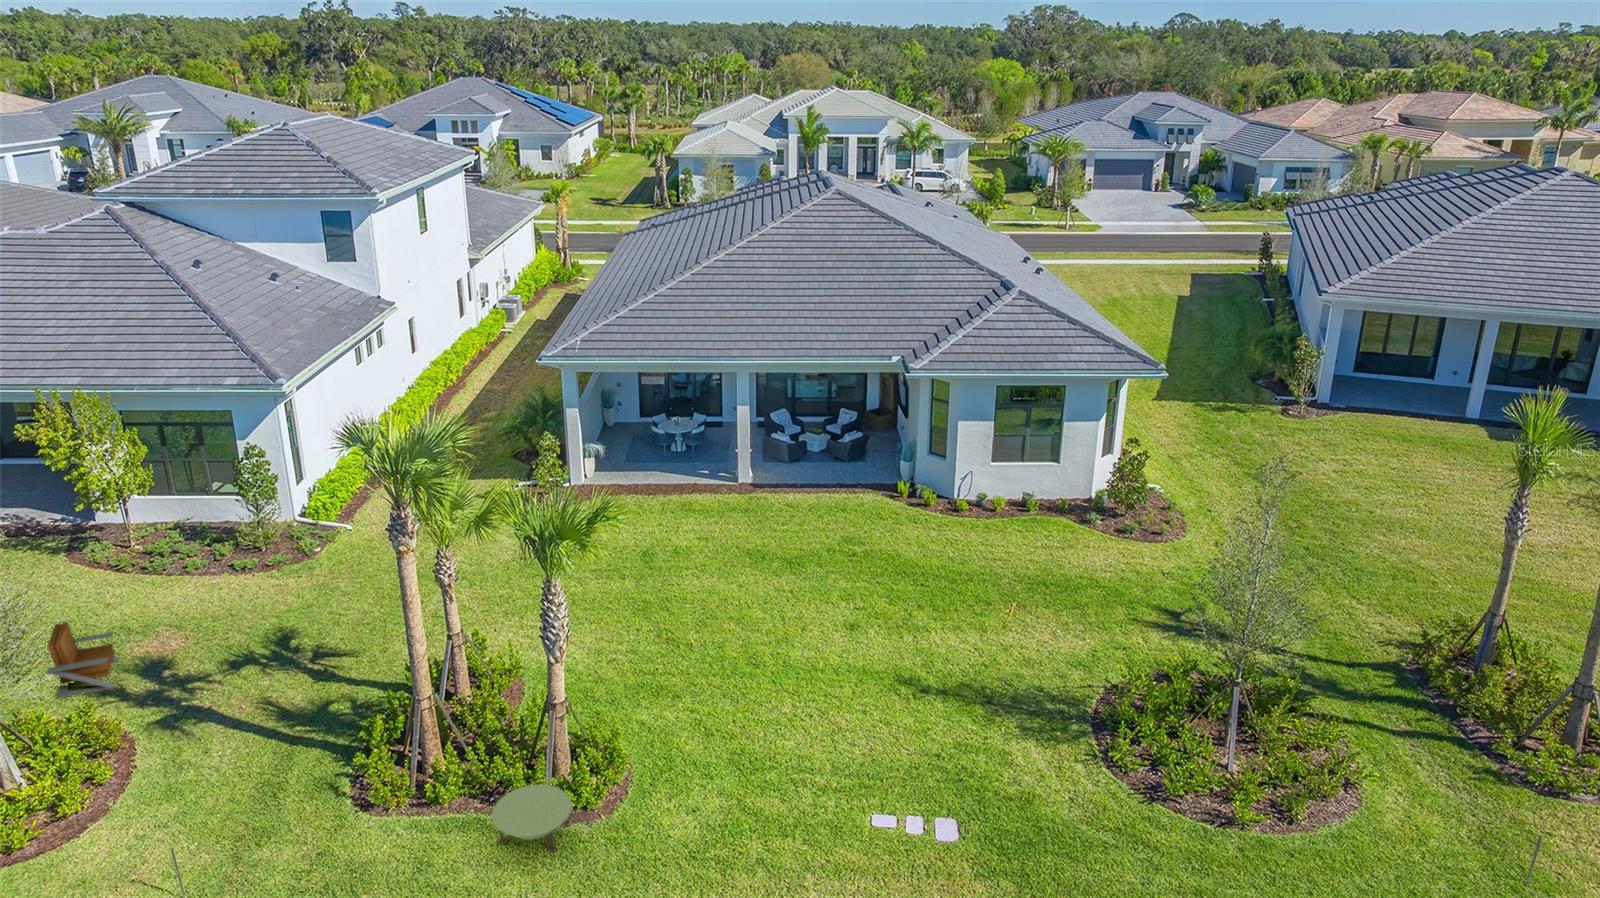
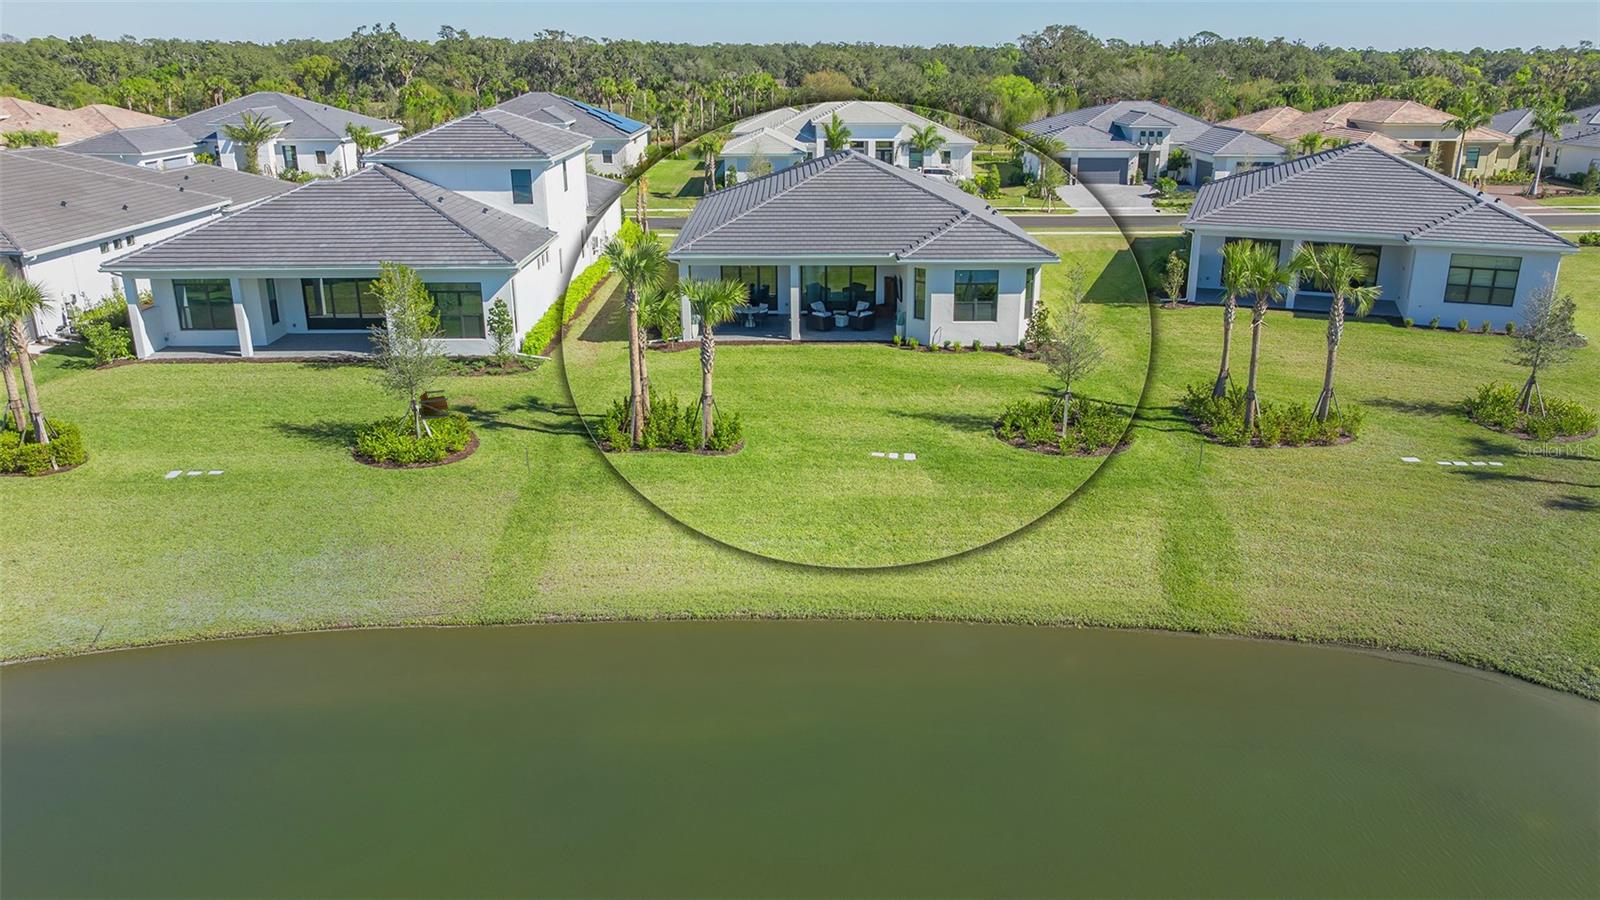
round table: present [492,785,572,852] -> none [678,438,718,464]

